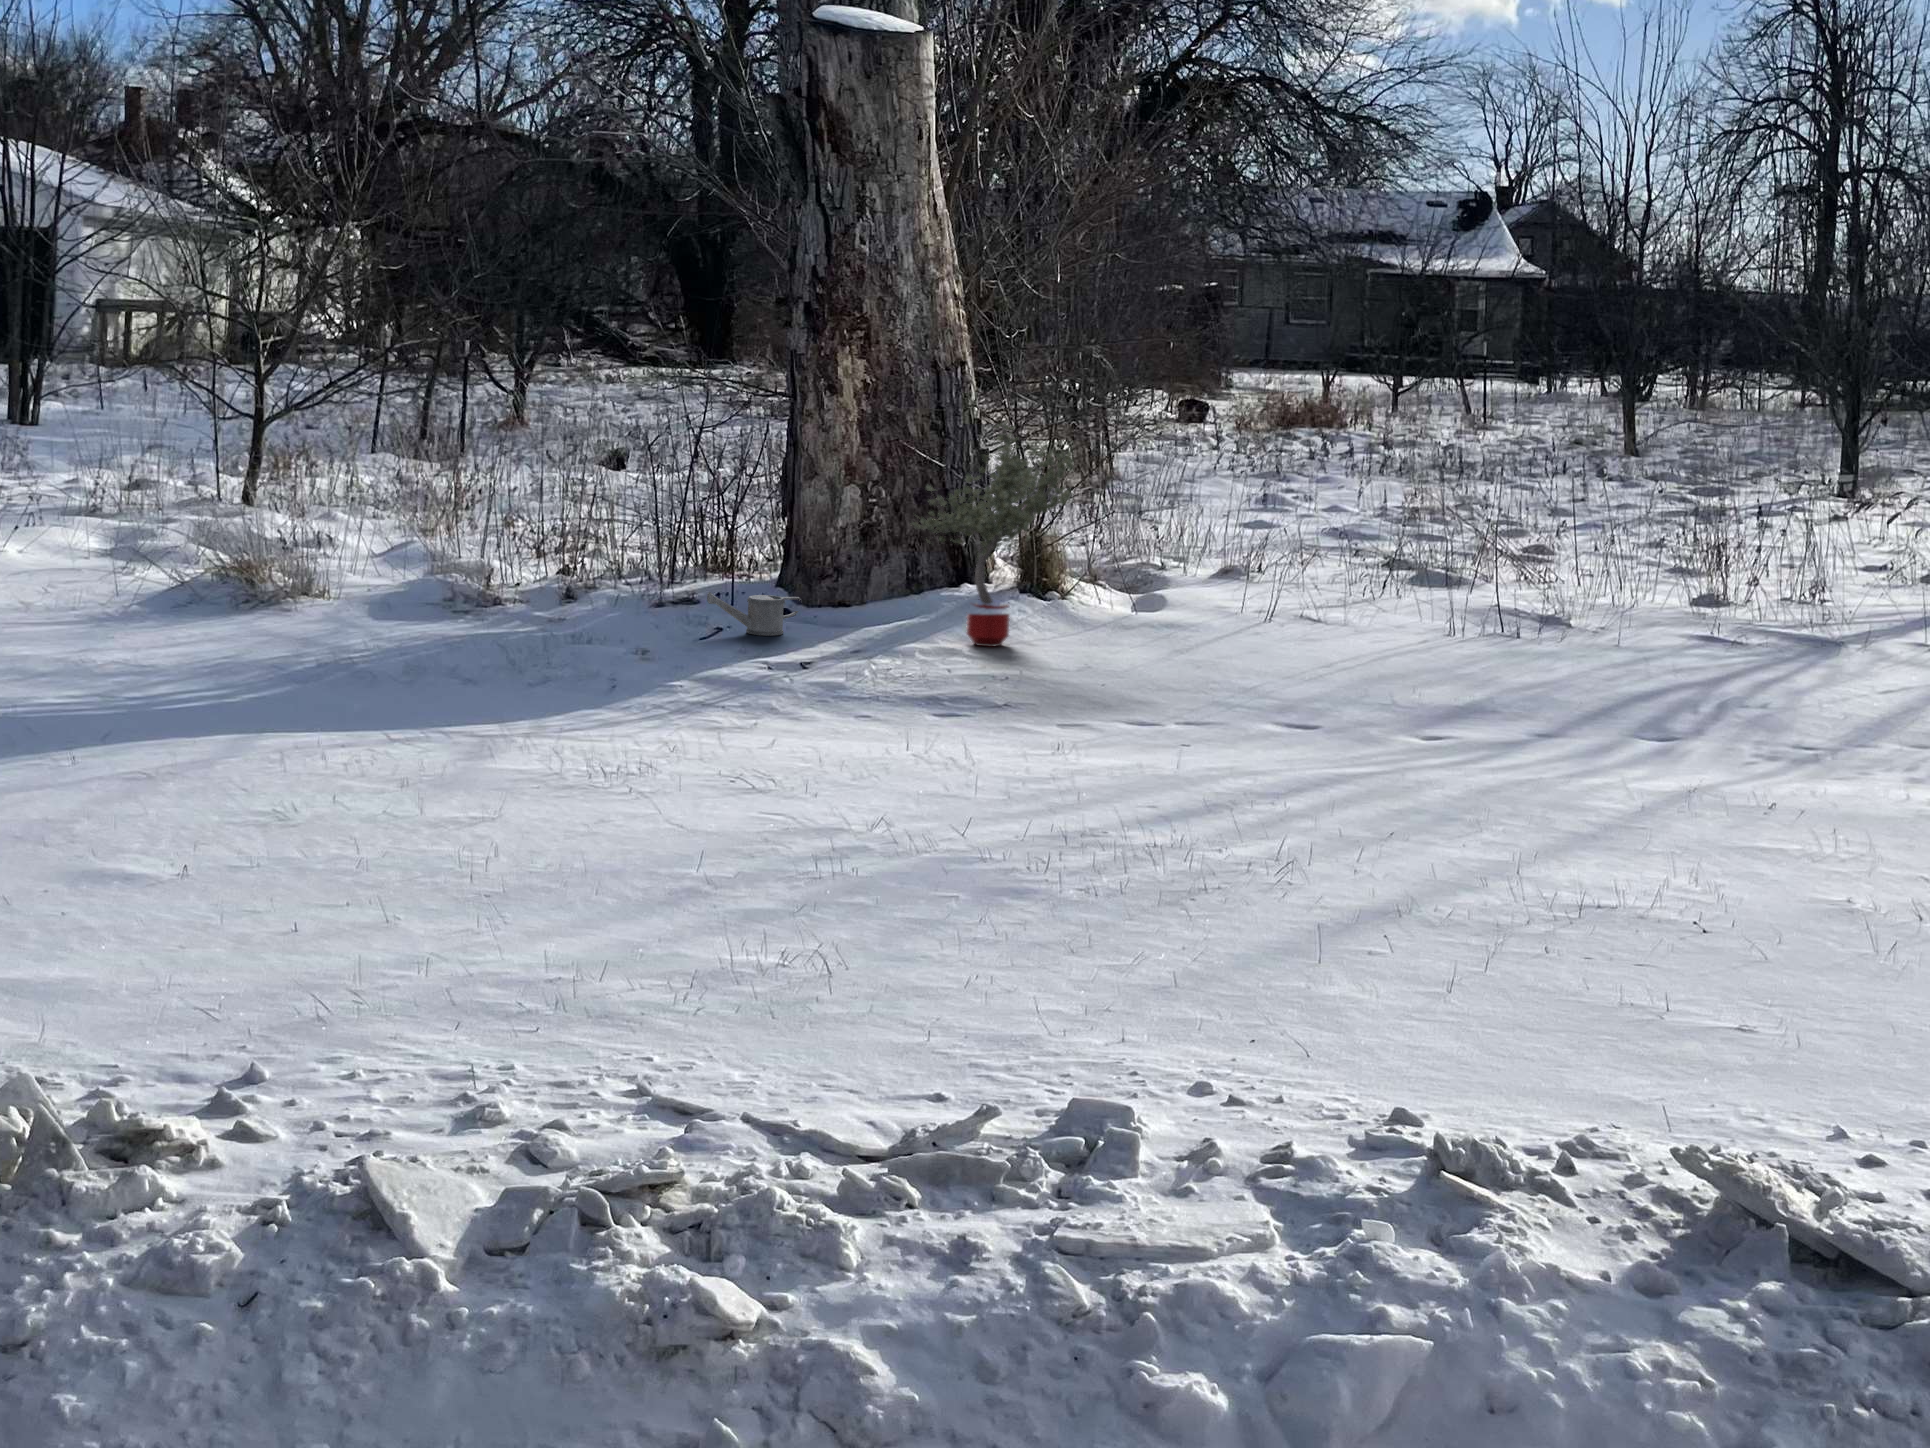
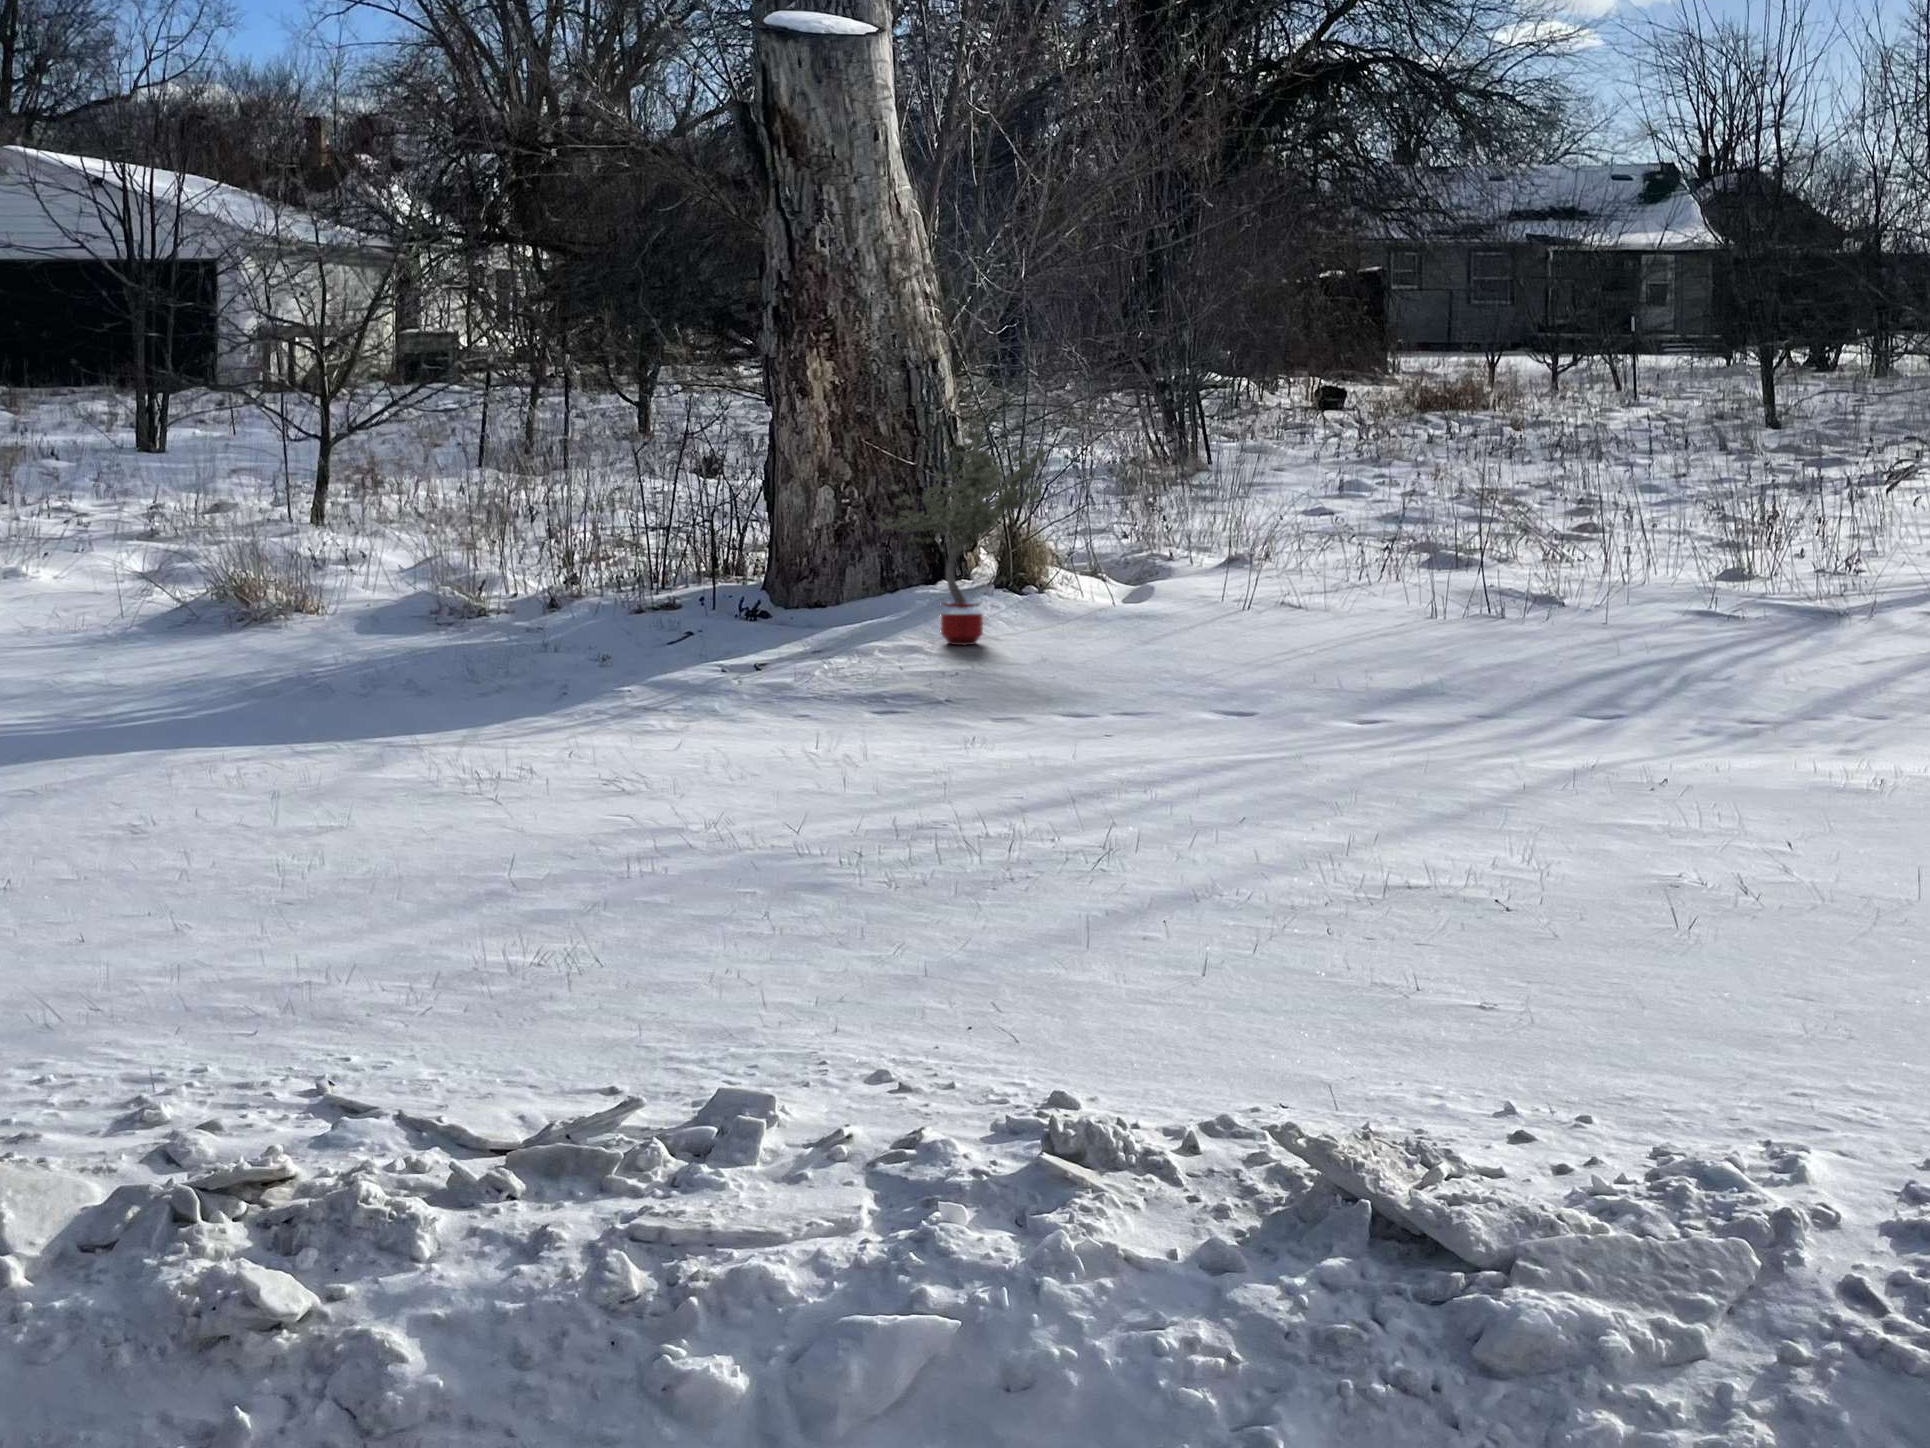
watering can: present [707,592,801,636] -> none [680,599,777,641]

